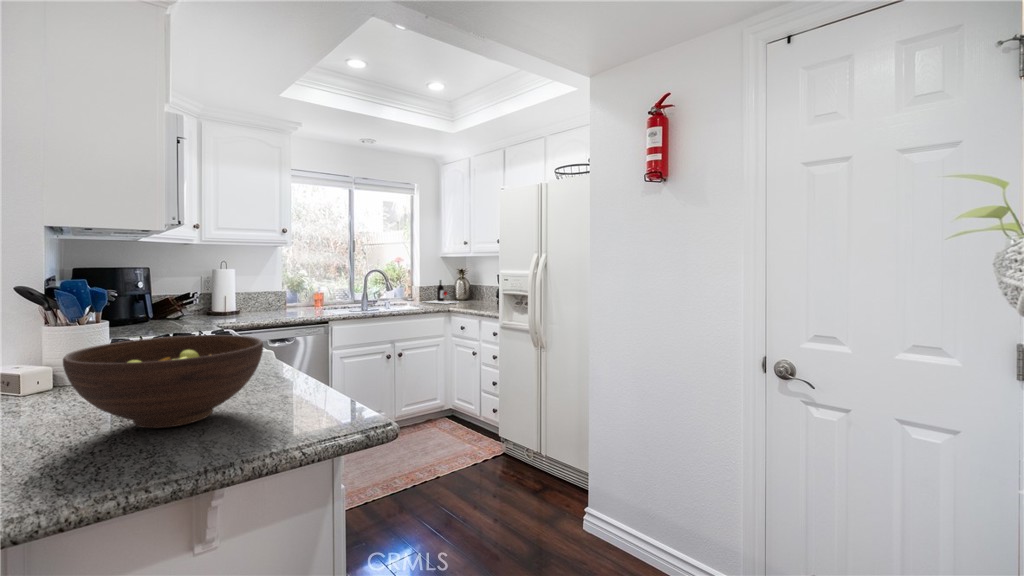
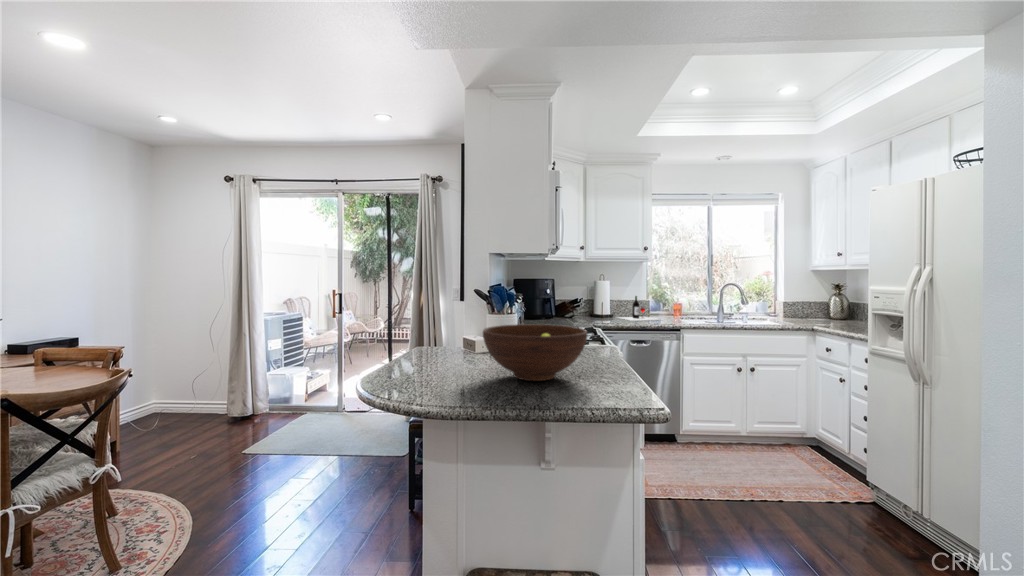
wine bottle: present [427,280,456,303] -> present [618,296,659,321]

